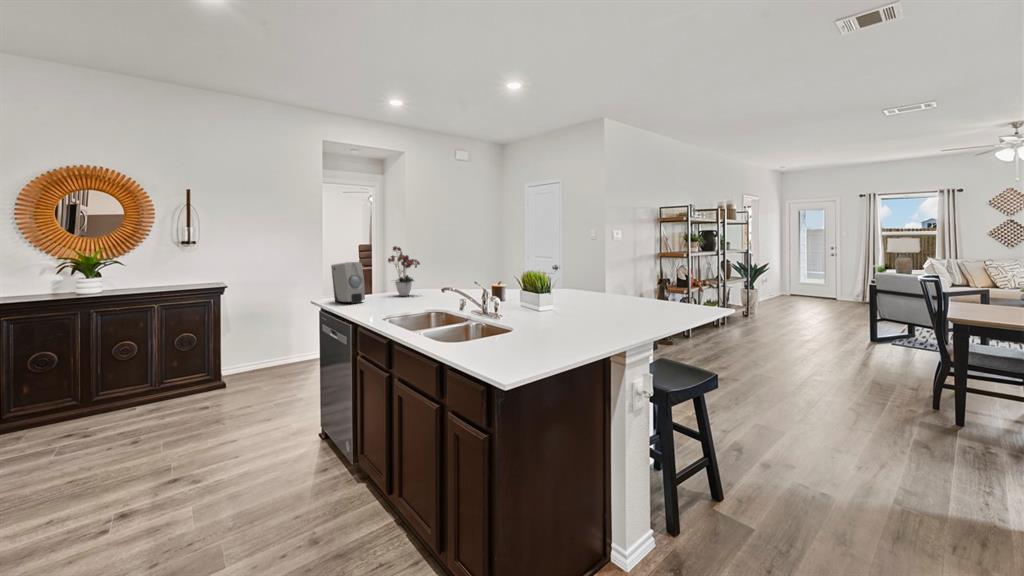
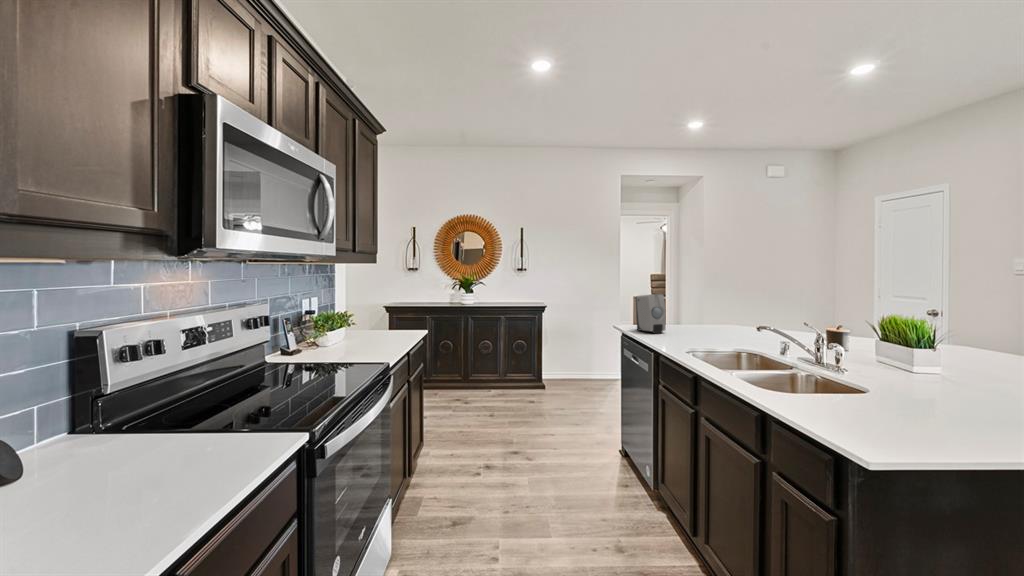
flower arrangement: present [388,246,420,296] -> none [687,277,727,330]

